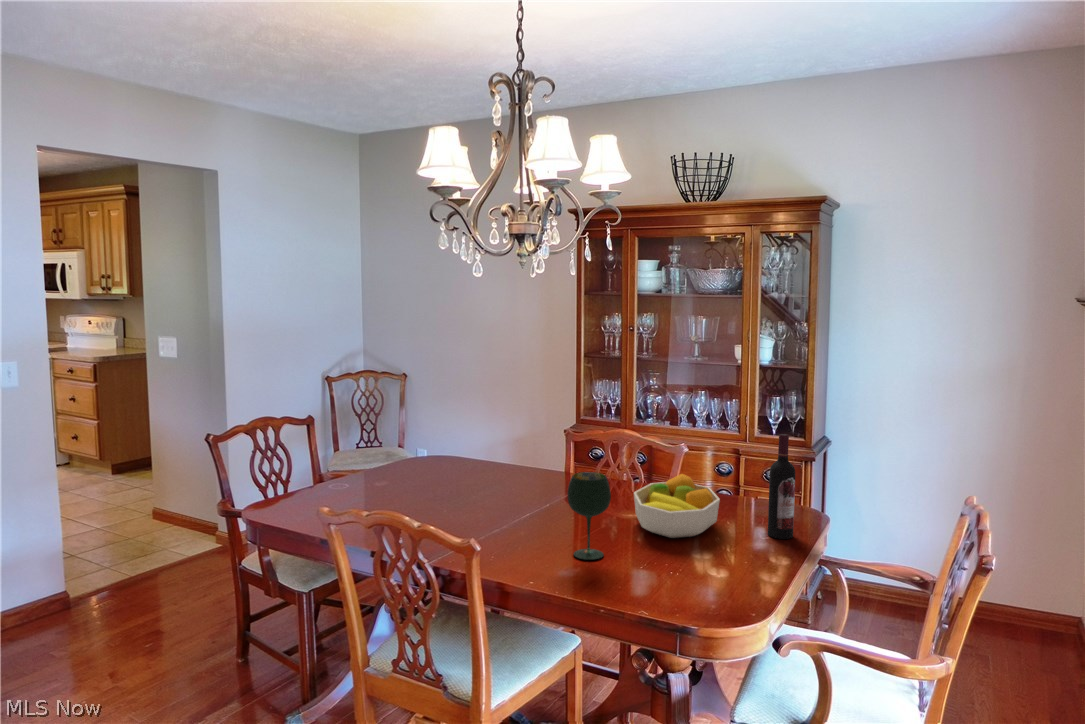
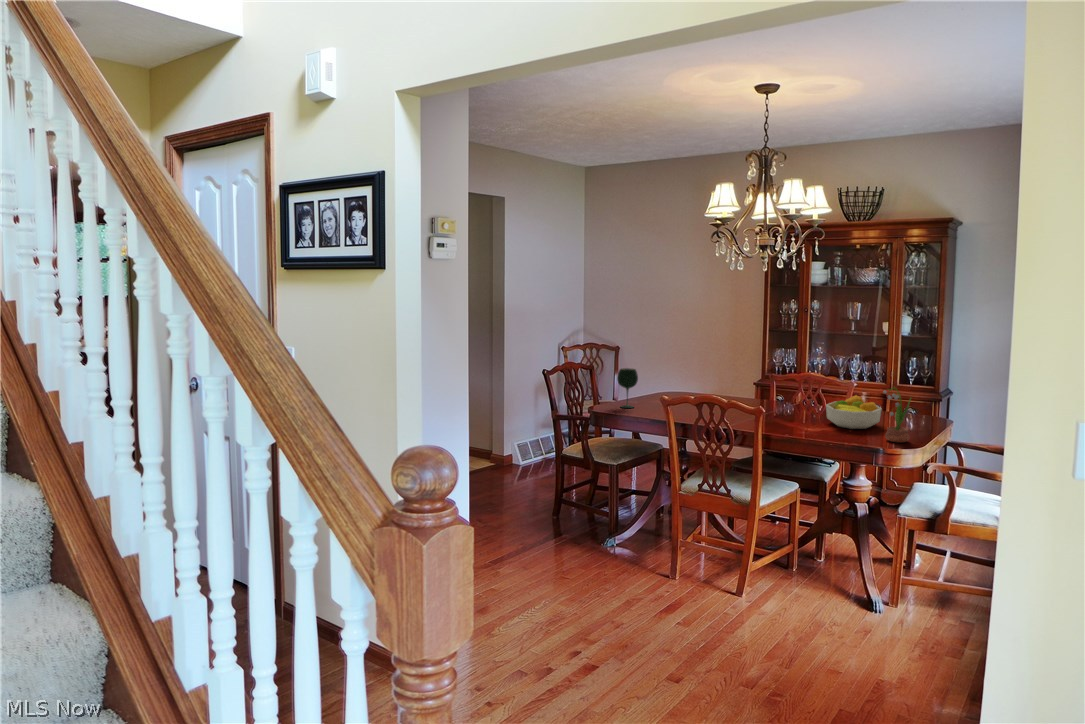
wine bottle: present [768,434,795,539] -> none [912,369,931,431]
wine glass: present [567,472,611,560] -> present [617,368,638,408]
potted flower: none [713,475,761,576] -> present [884,388,911,442]

